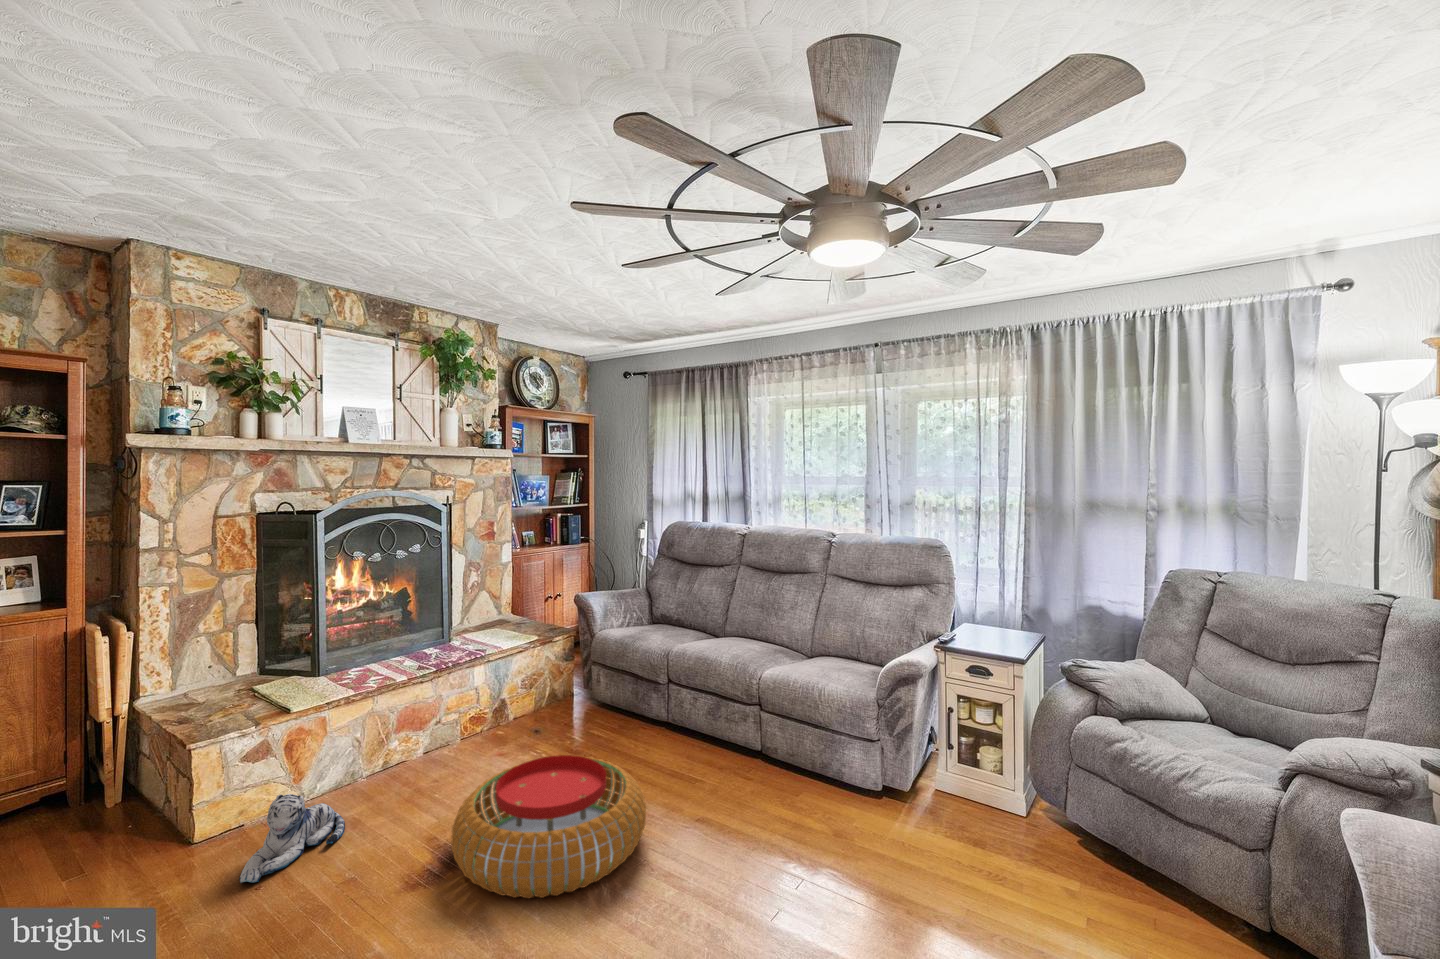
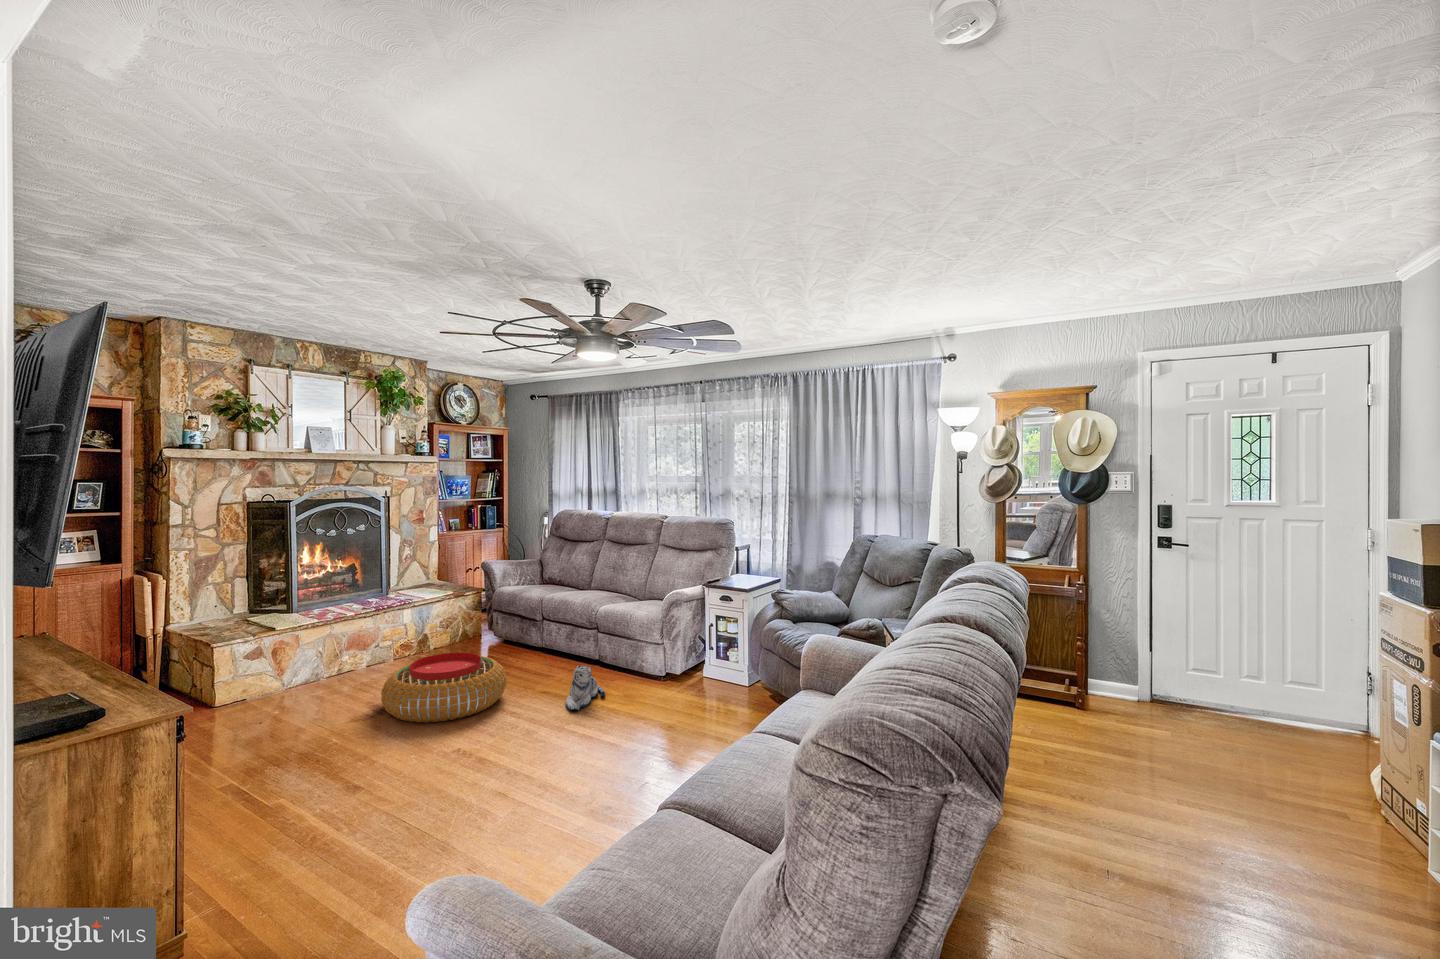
plush toy: present [239,794,345,883] -> present [565,666,605,711]

